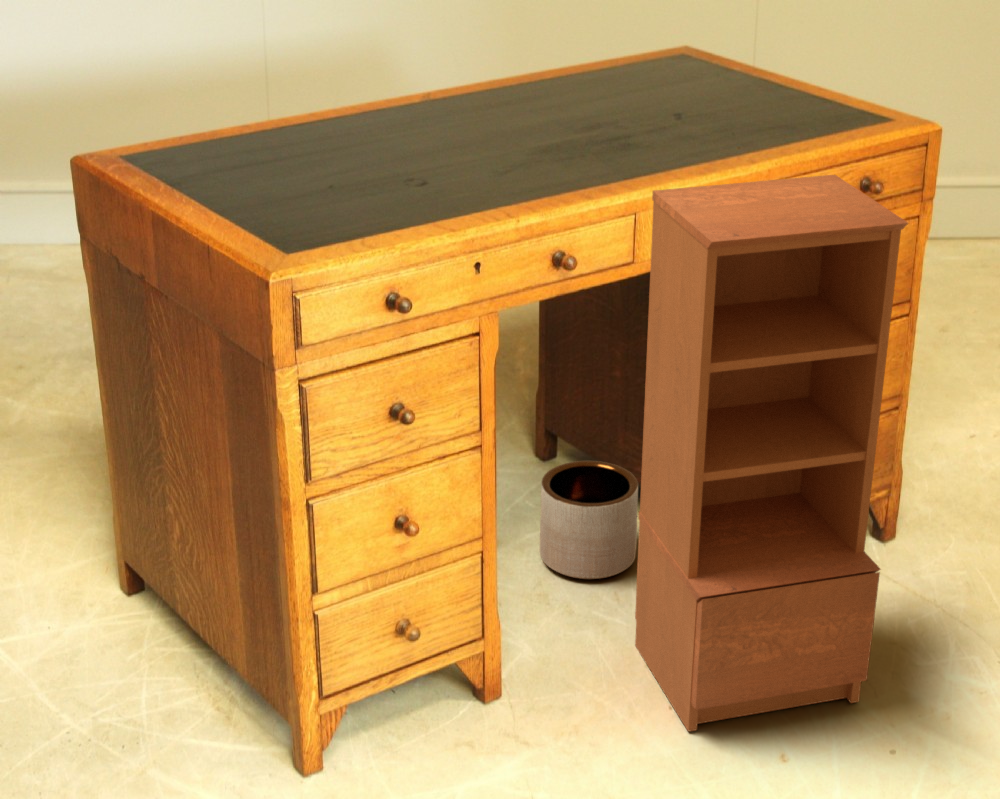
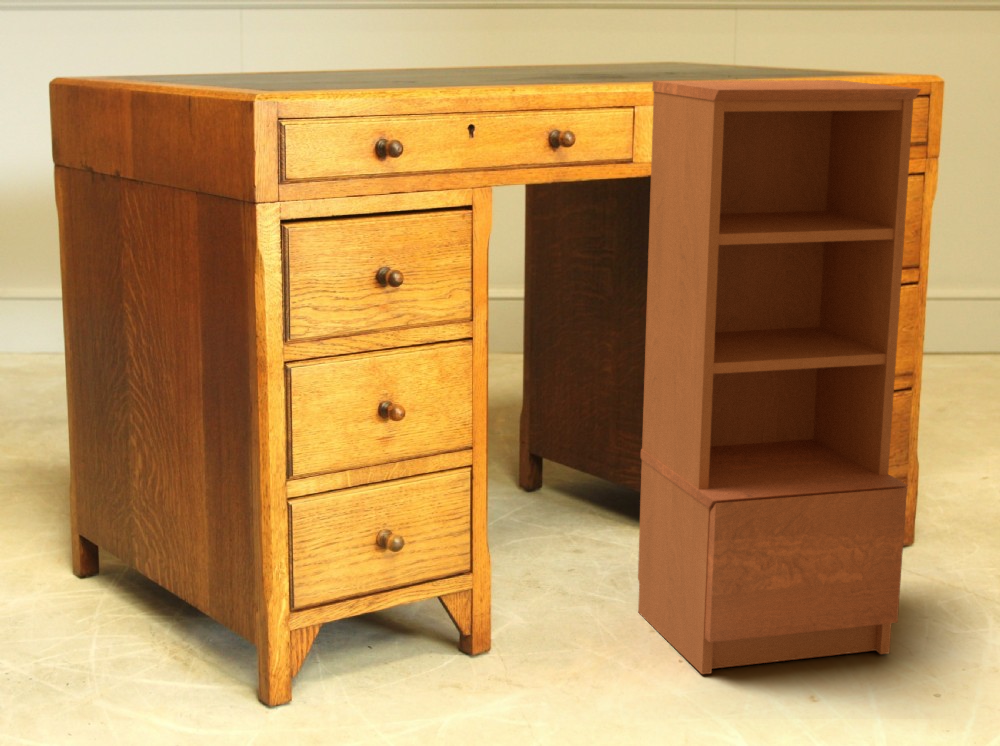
planter: present [540,461,638,579] -> none [530,446,637,564]

